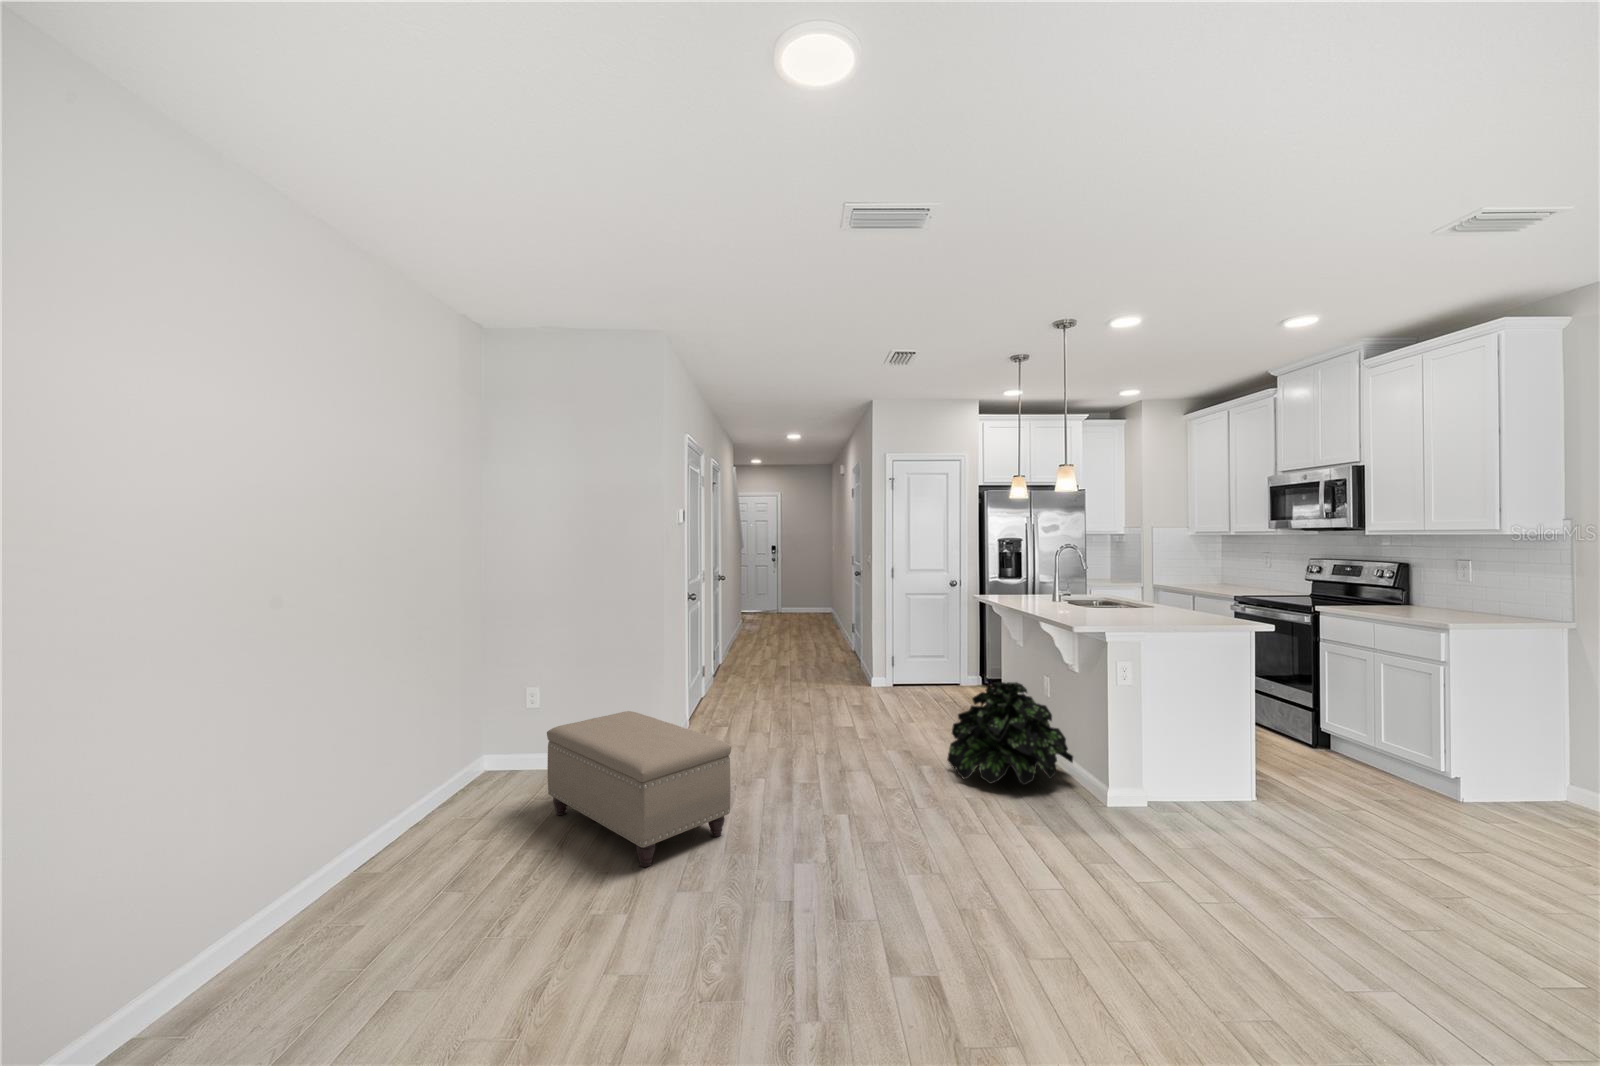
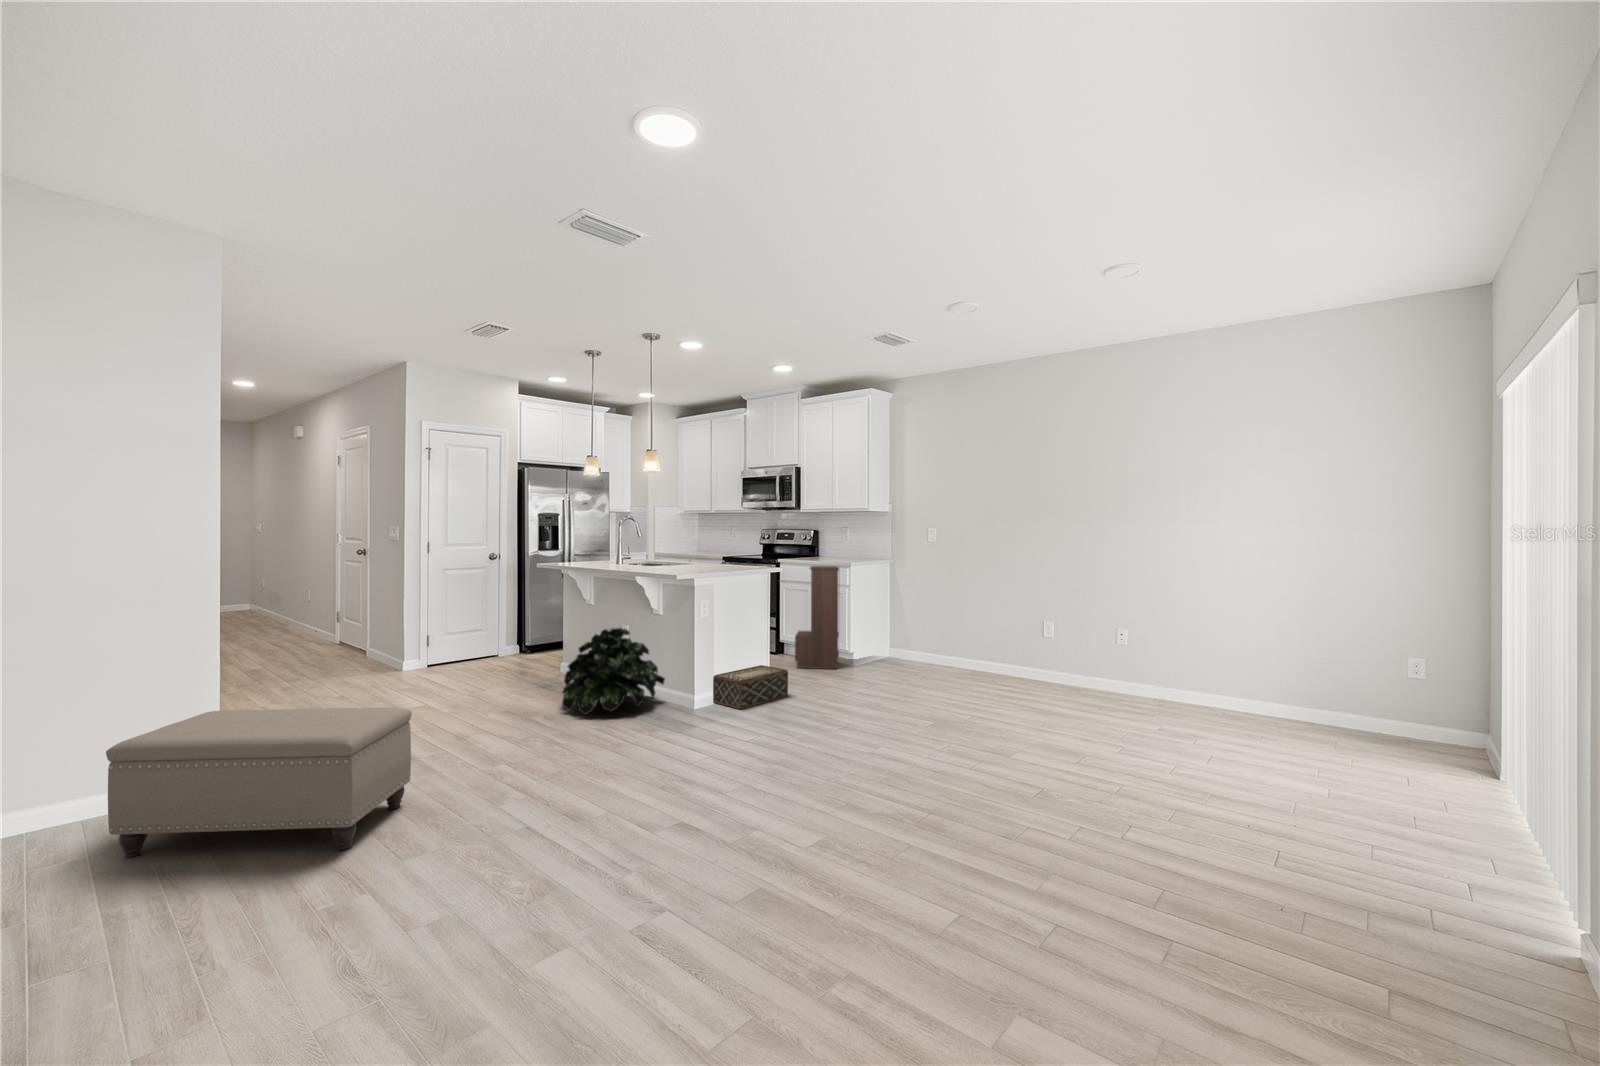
bookshelf: none [1328,621,1433,799] -> present [795,566,839,669]
woven basket: none [1139,767,1271,829] -> present [713,665,788,709]

